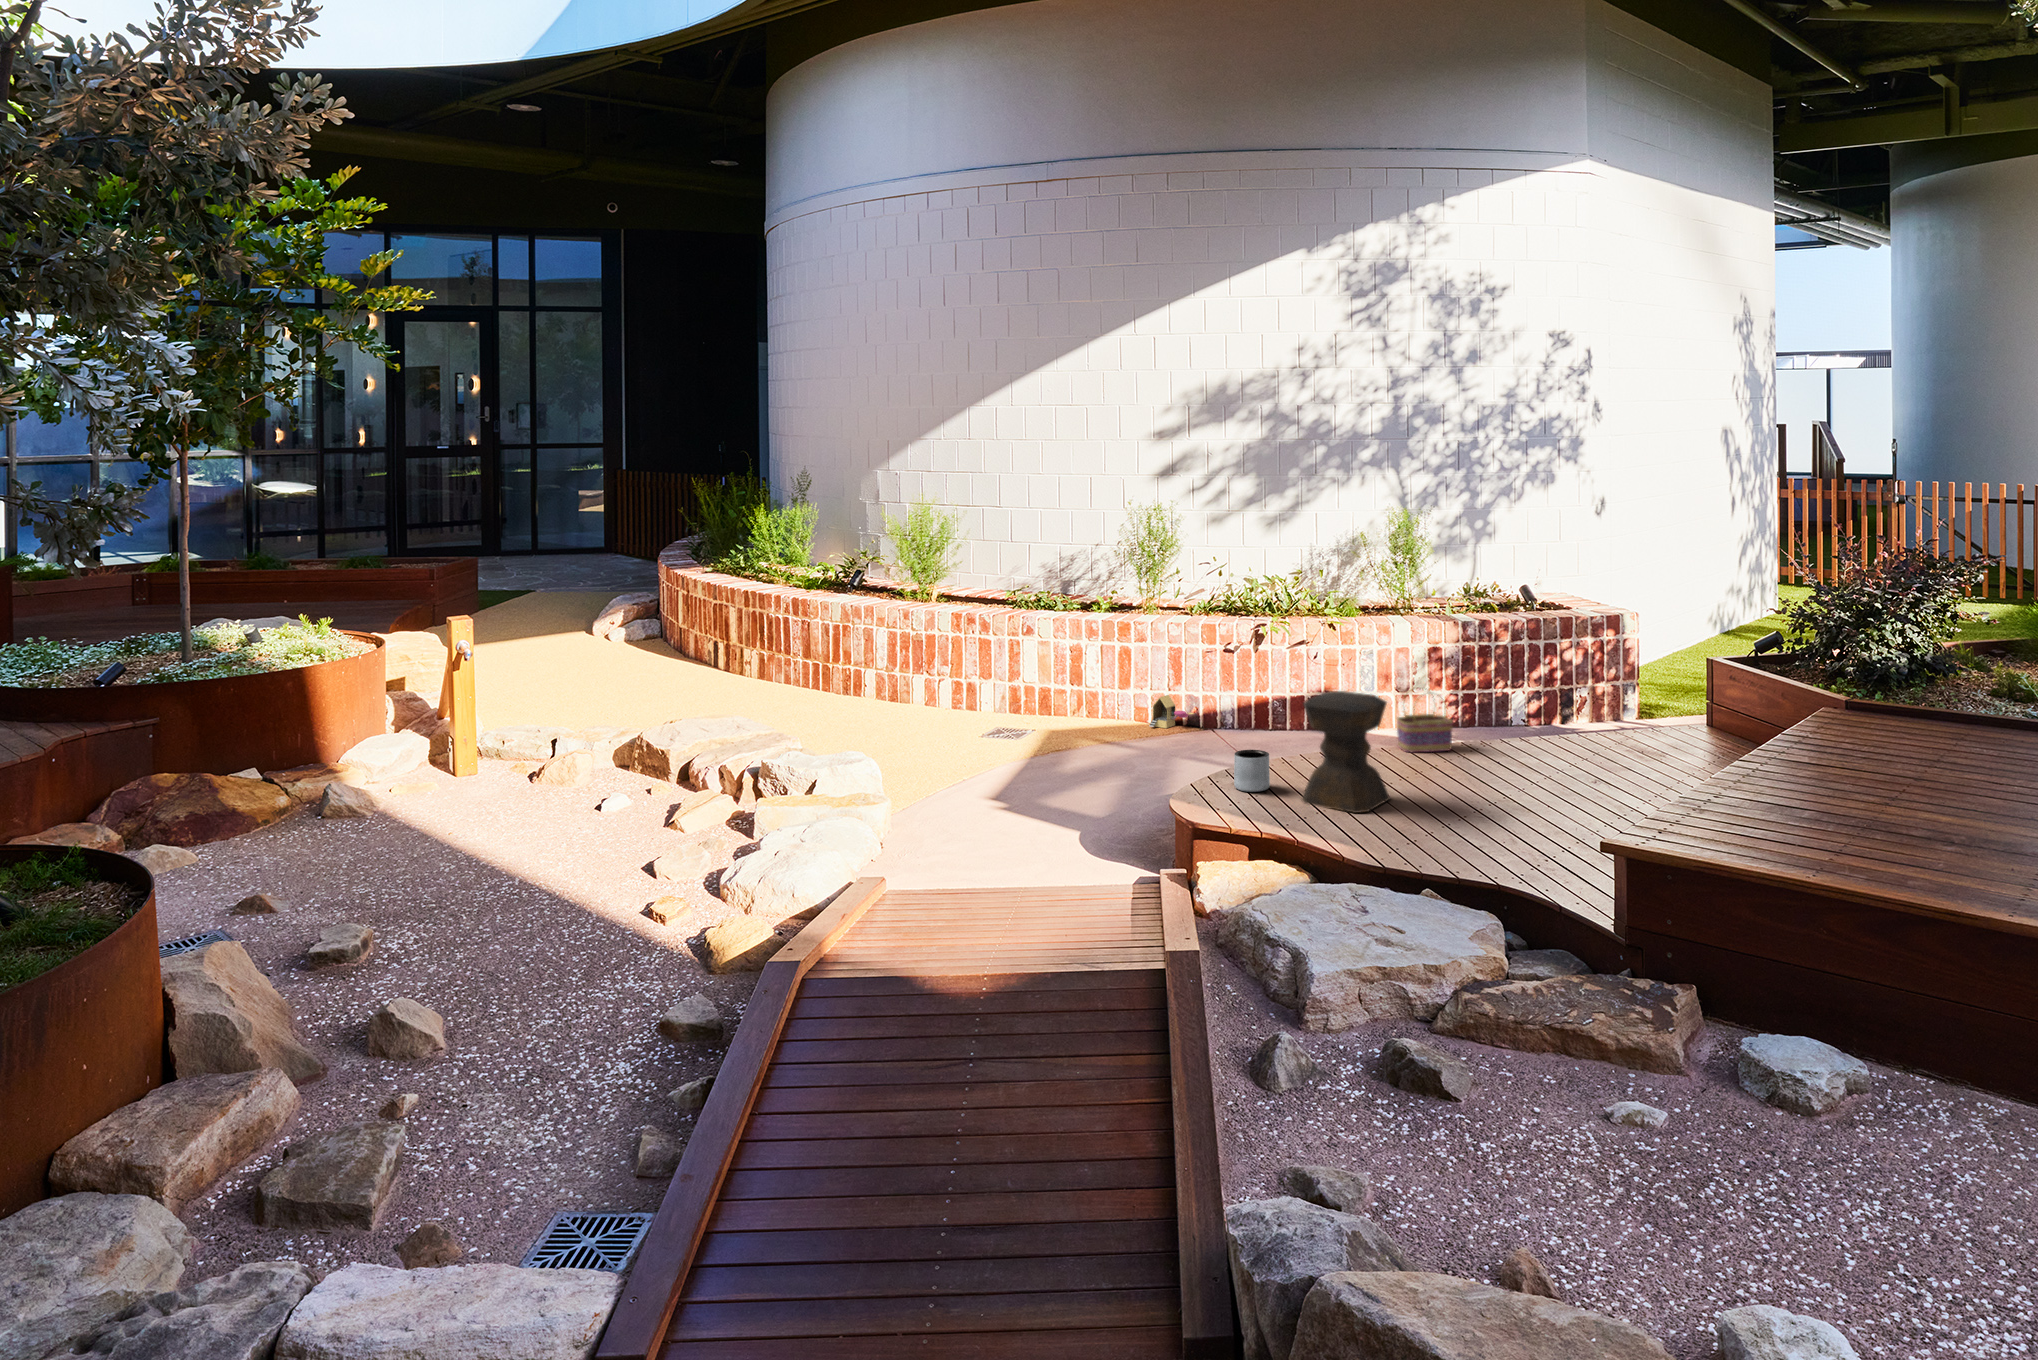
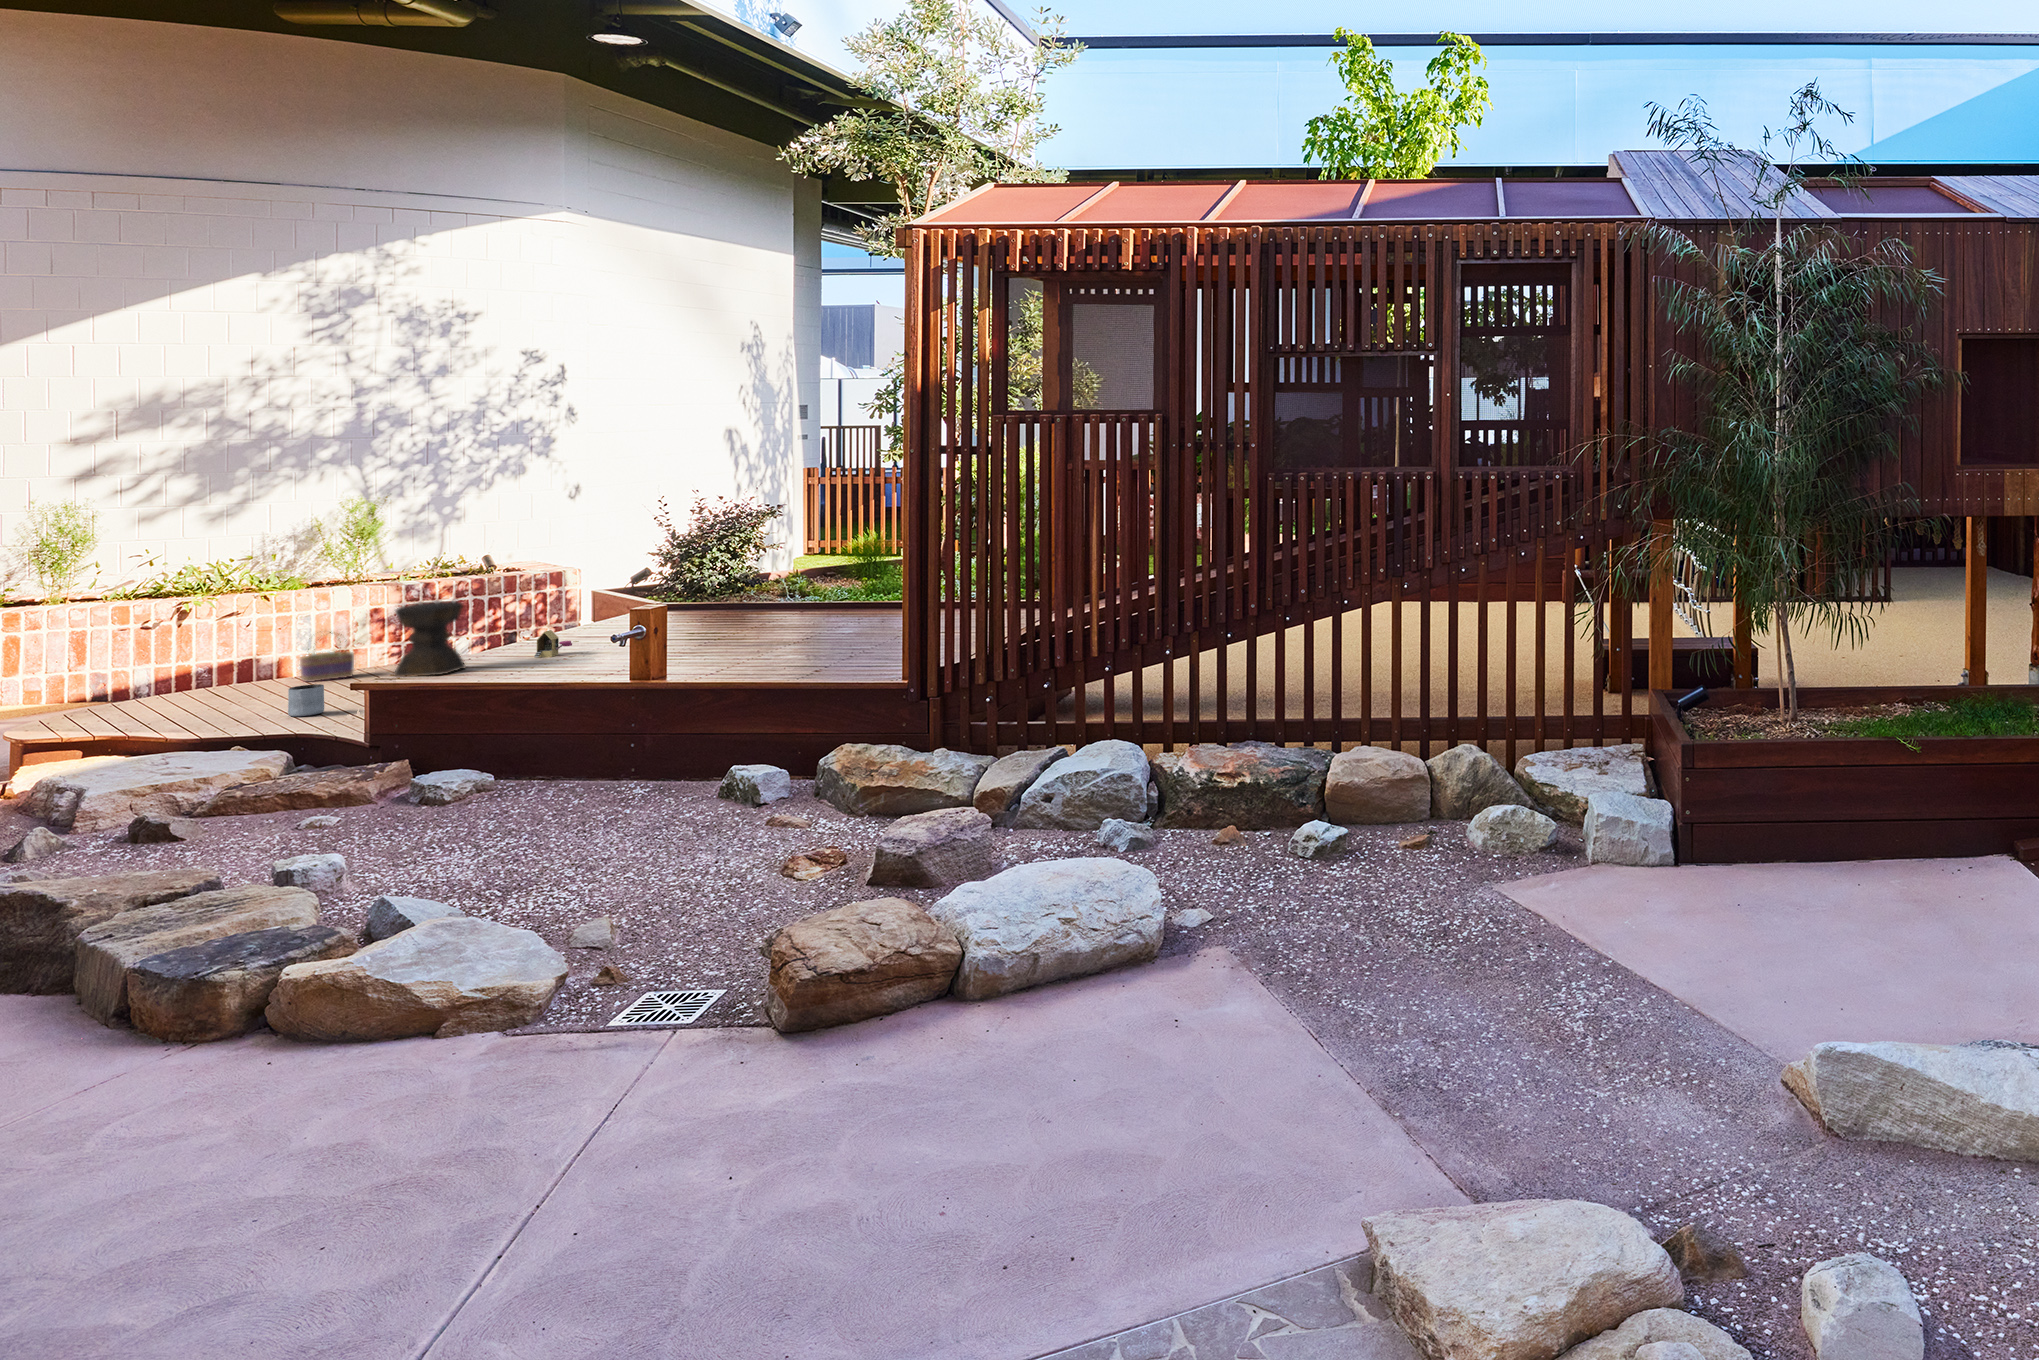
stool: present [1302,691,1390,813] -> present [394,601,465,677]
toy house: present [1149,695,1194,728] -> present [534,630,579,657]
planter: present [1234,750,1270,792] -> present [288,684,324,717]

